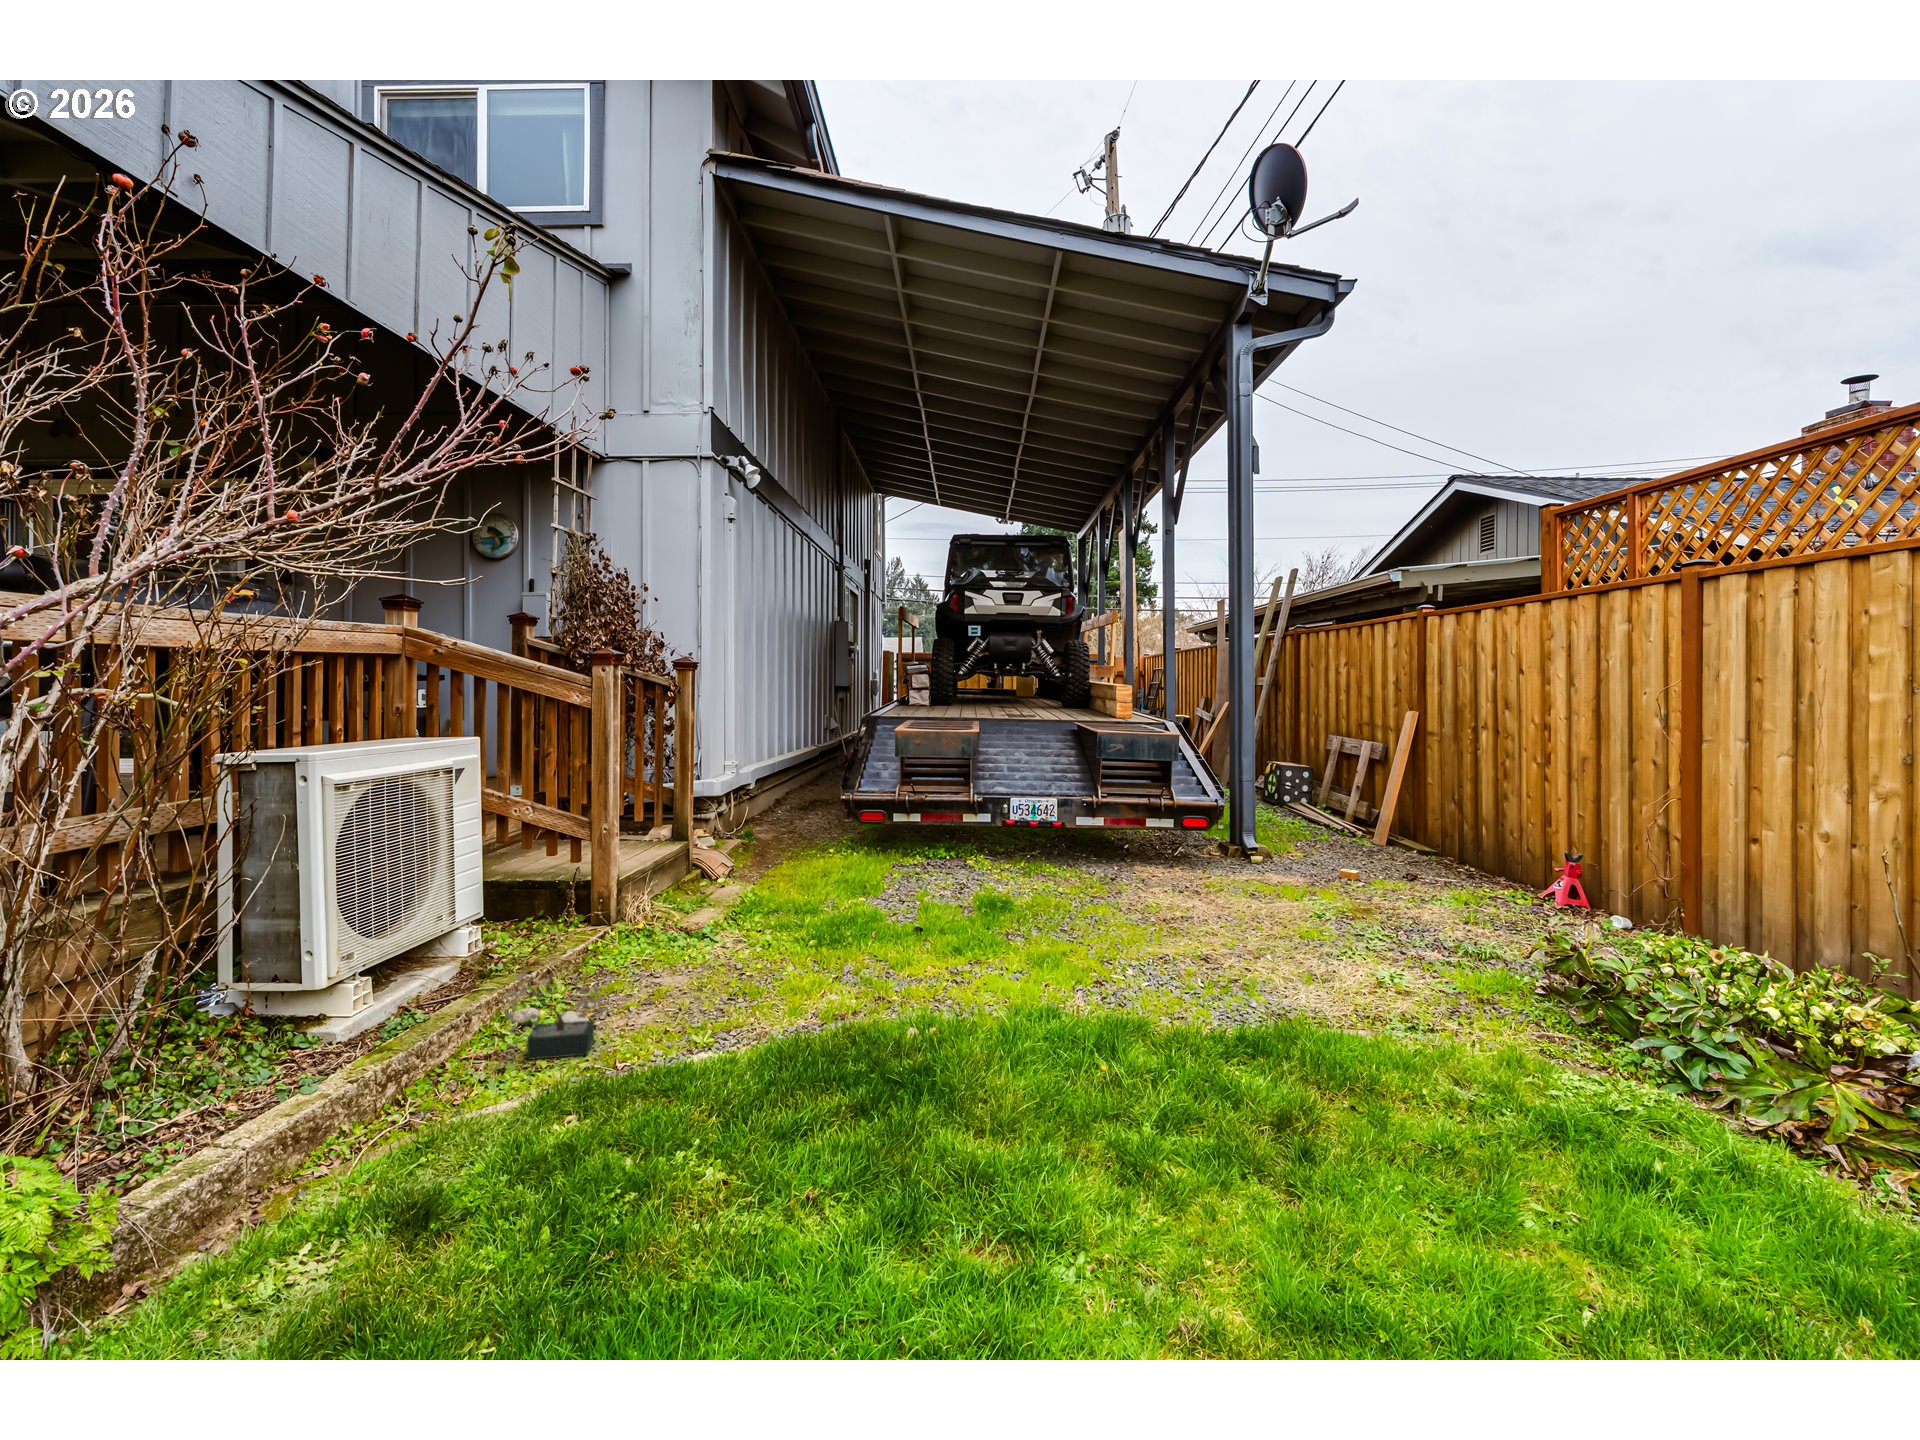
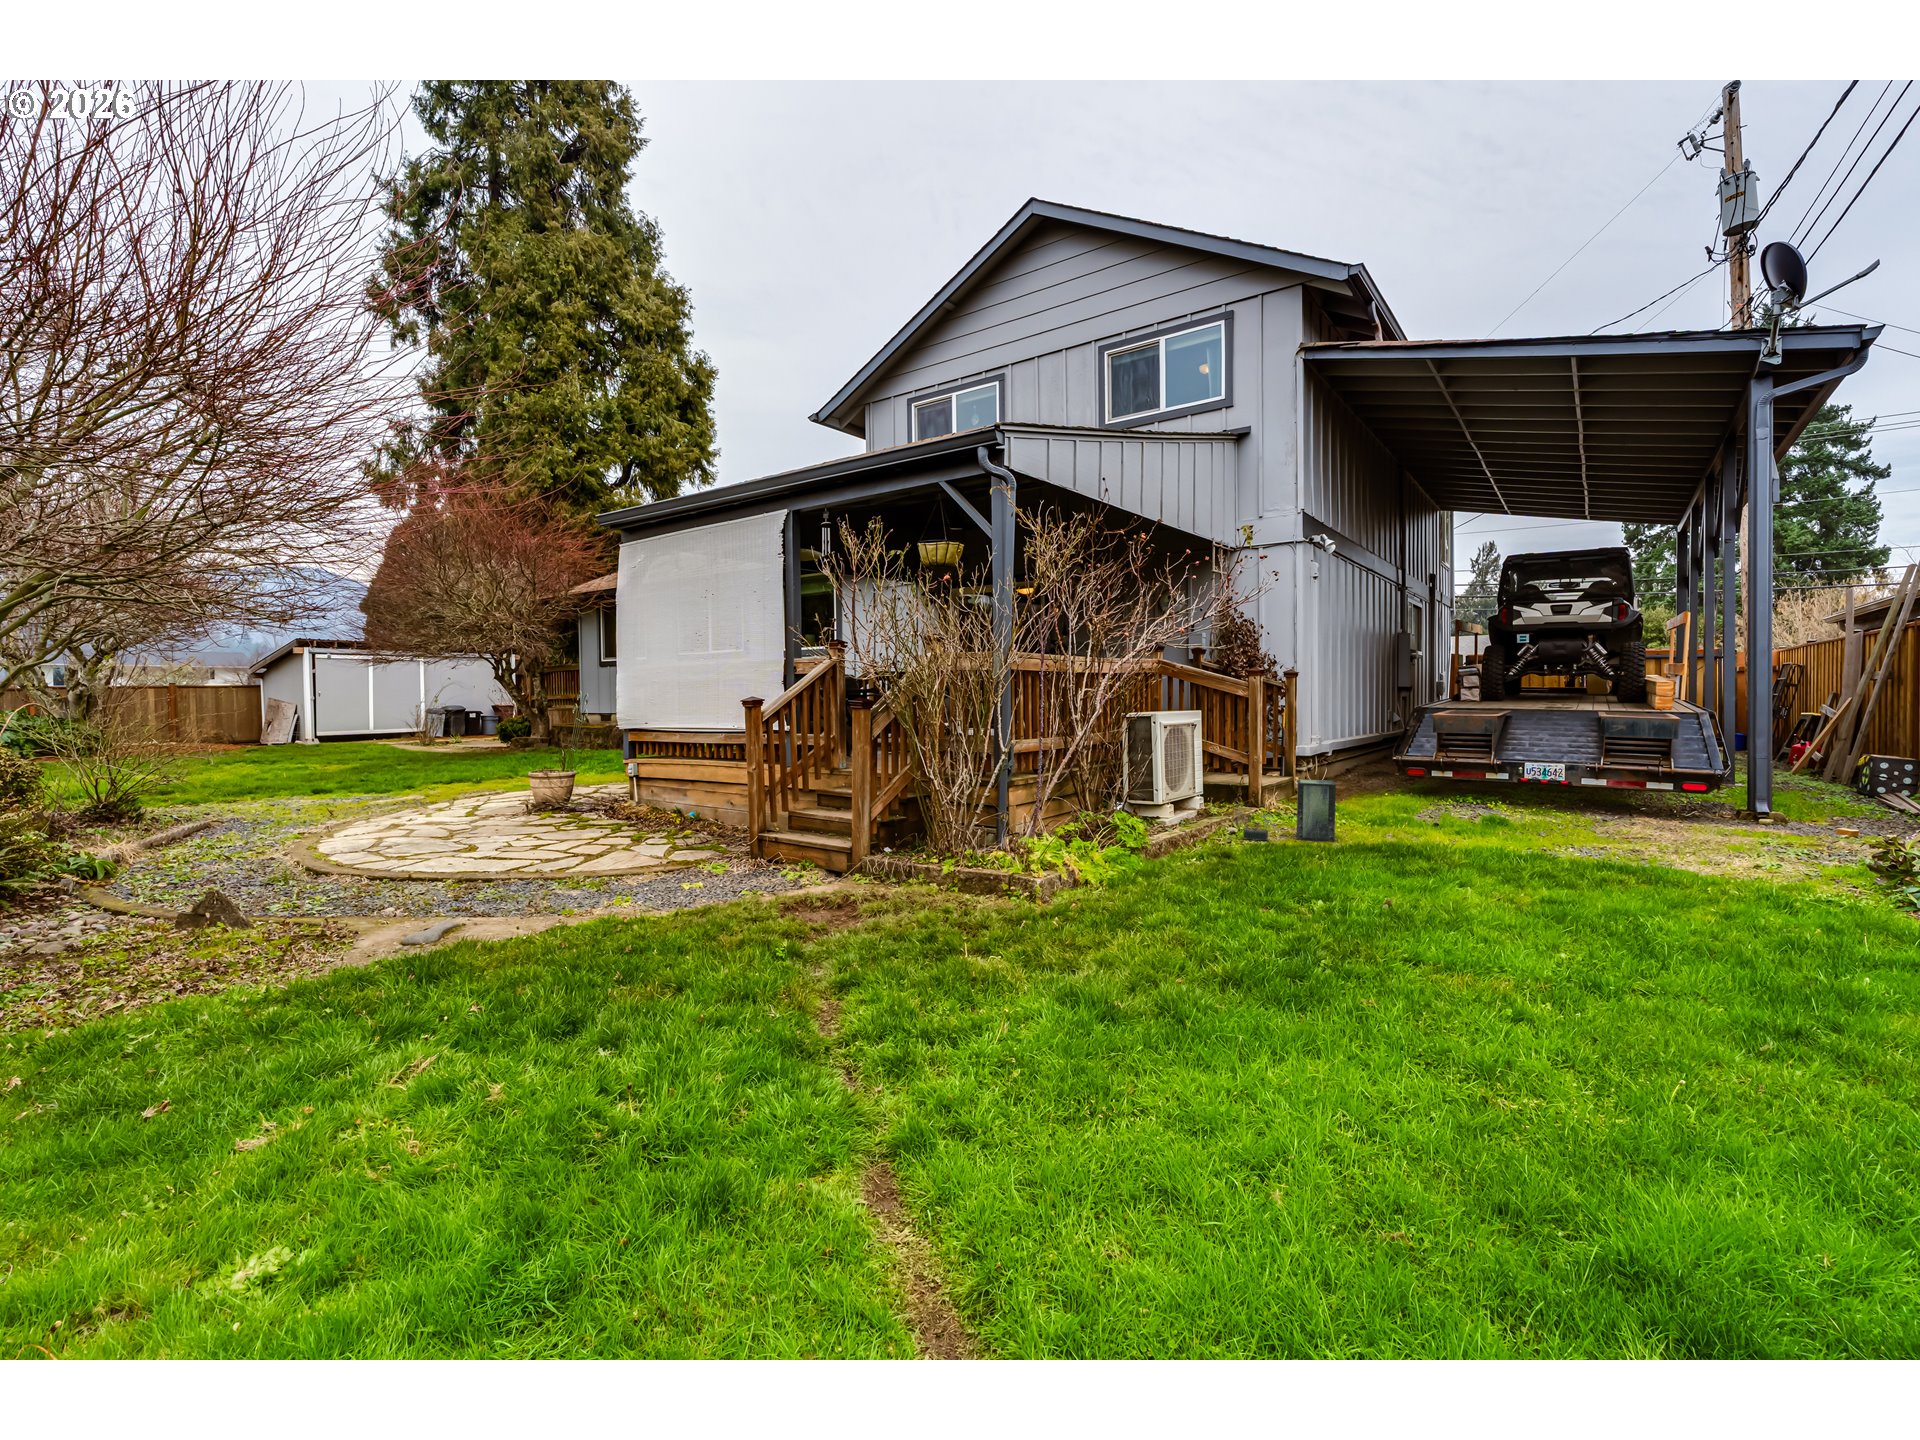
storage box: none [662,882,744,1029] -> present [1297,779,1336,842]

